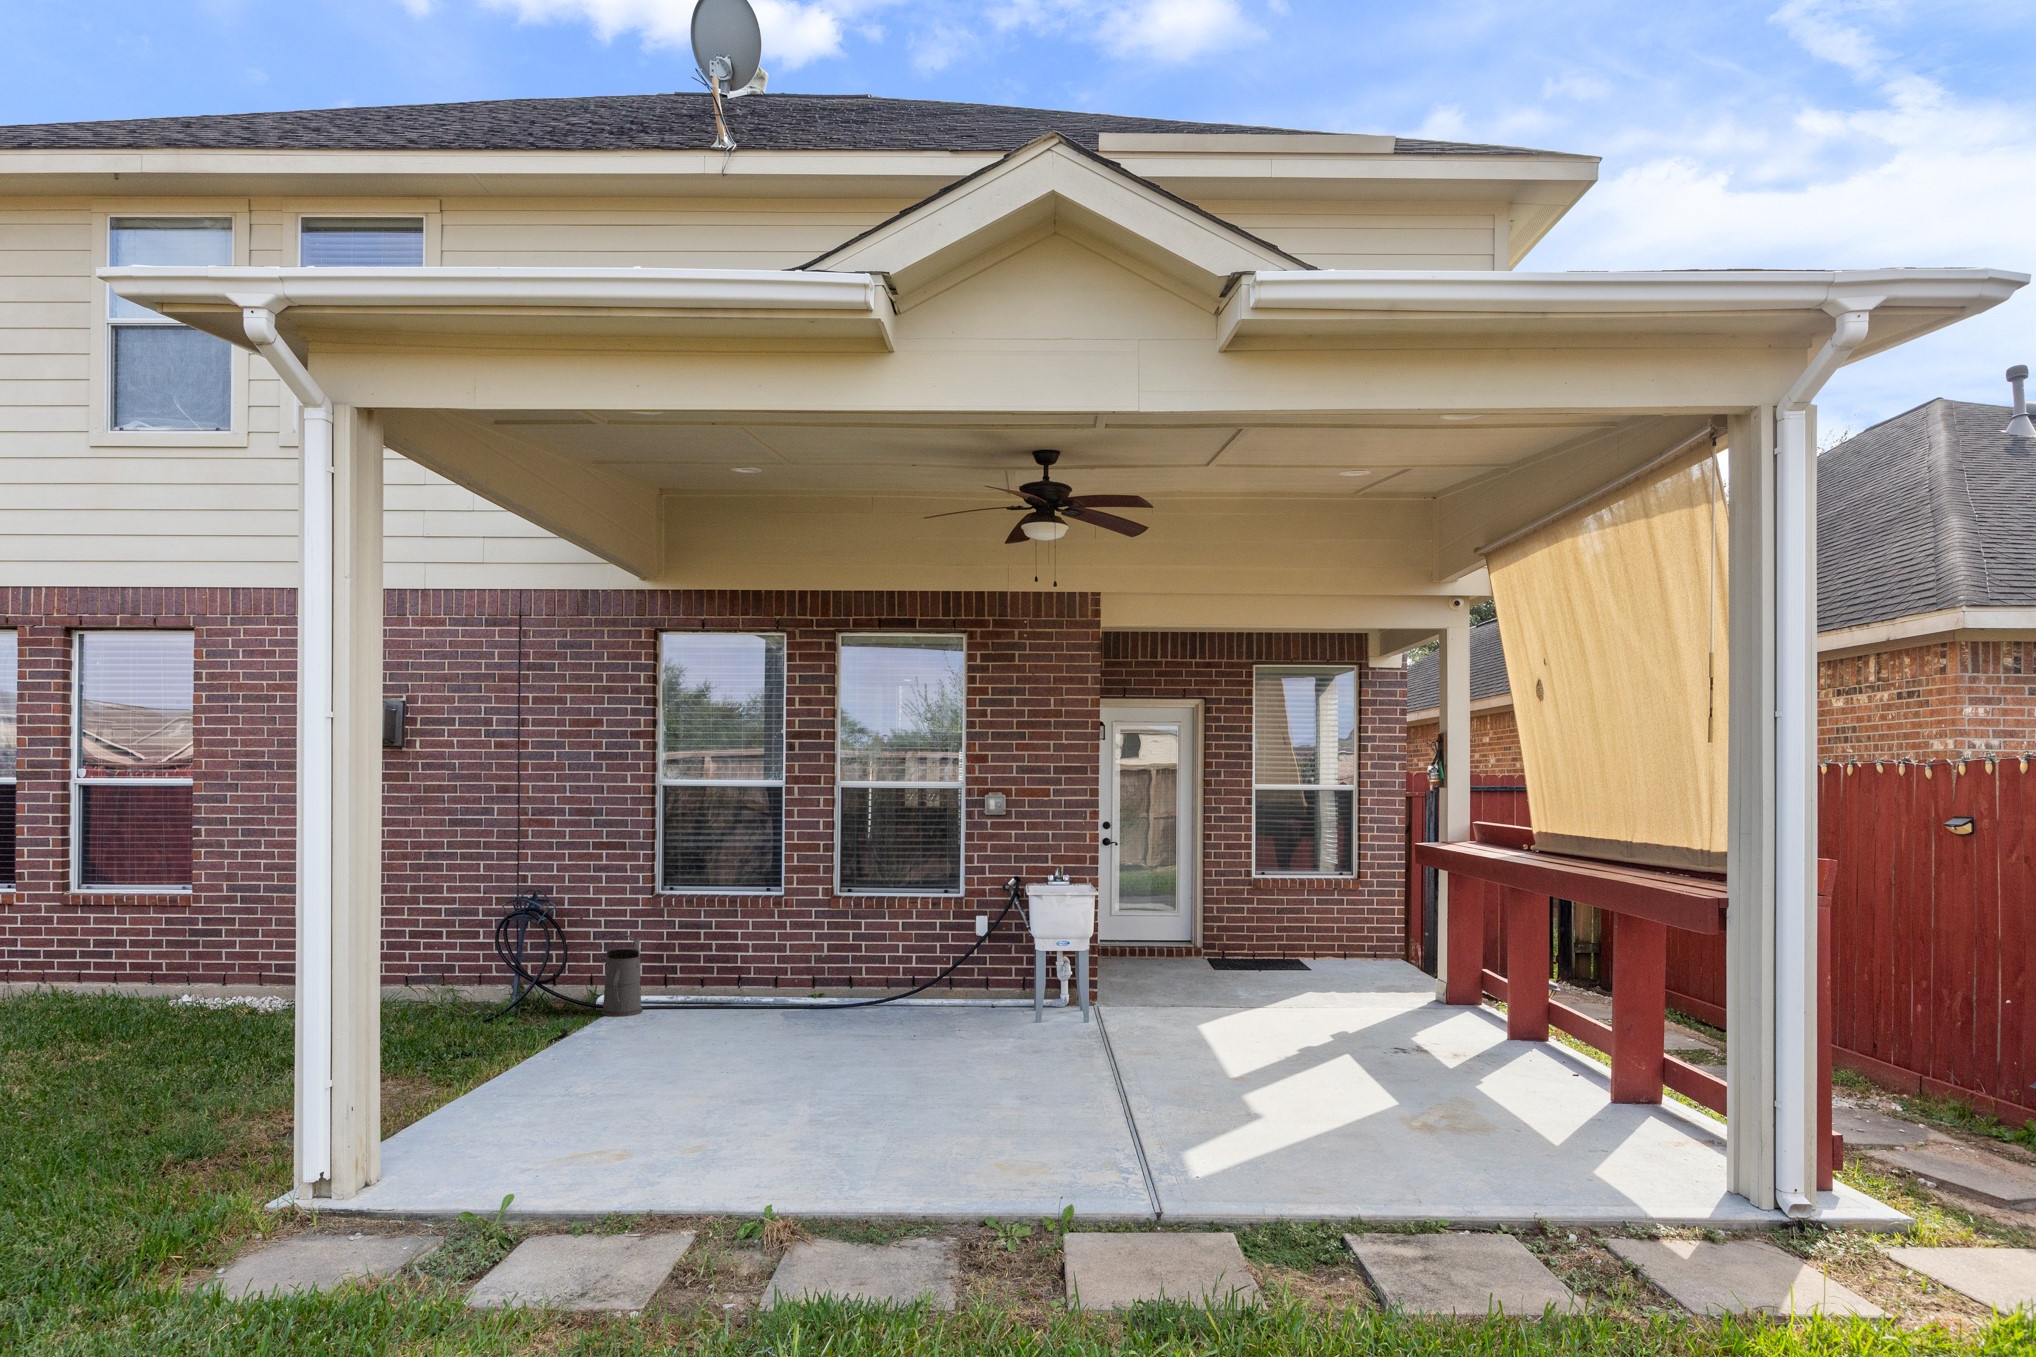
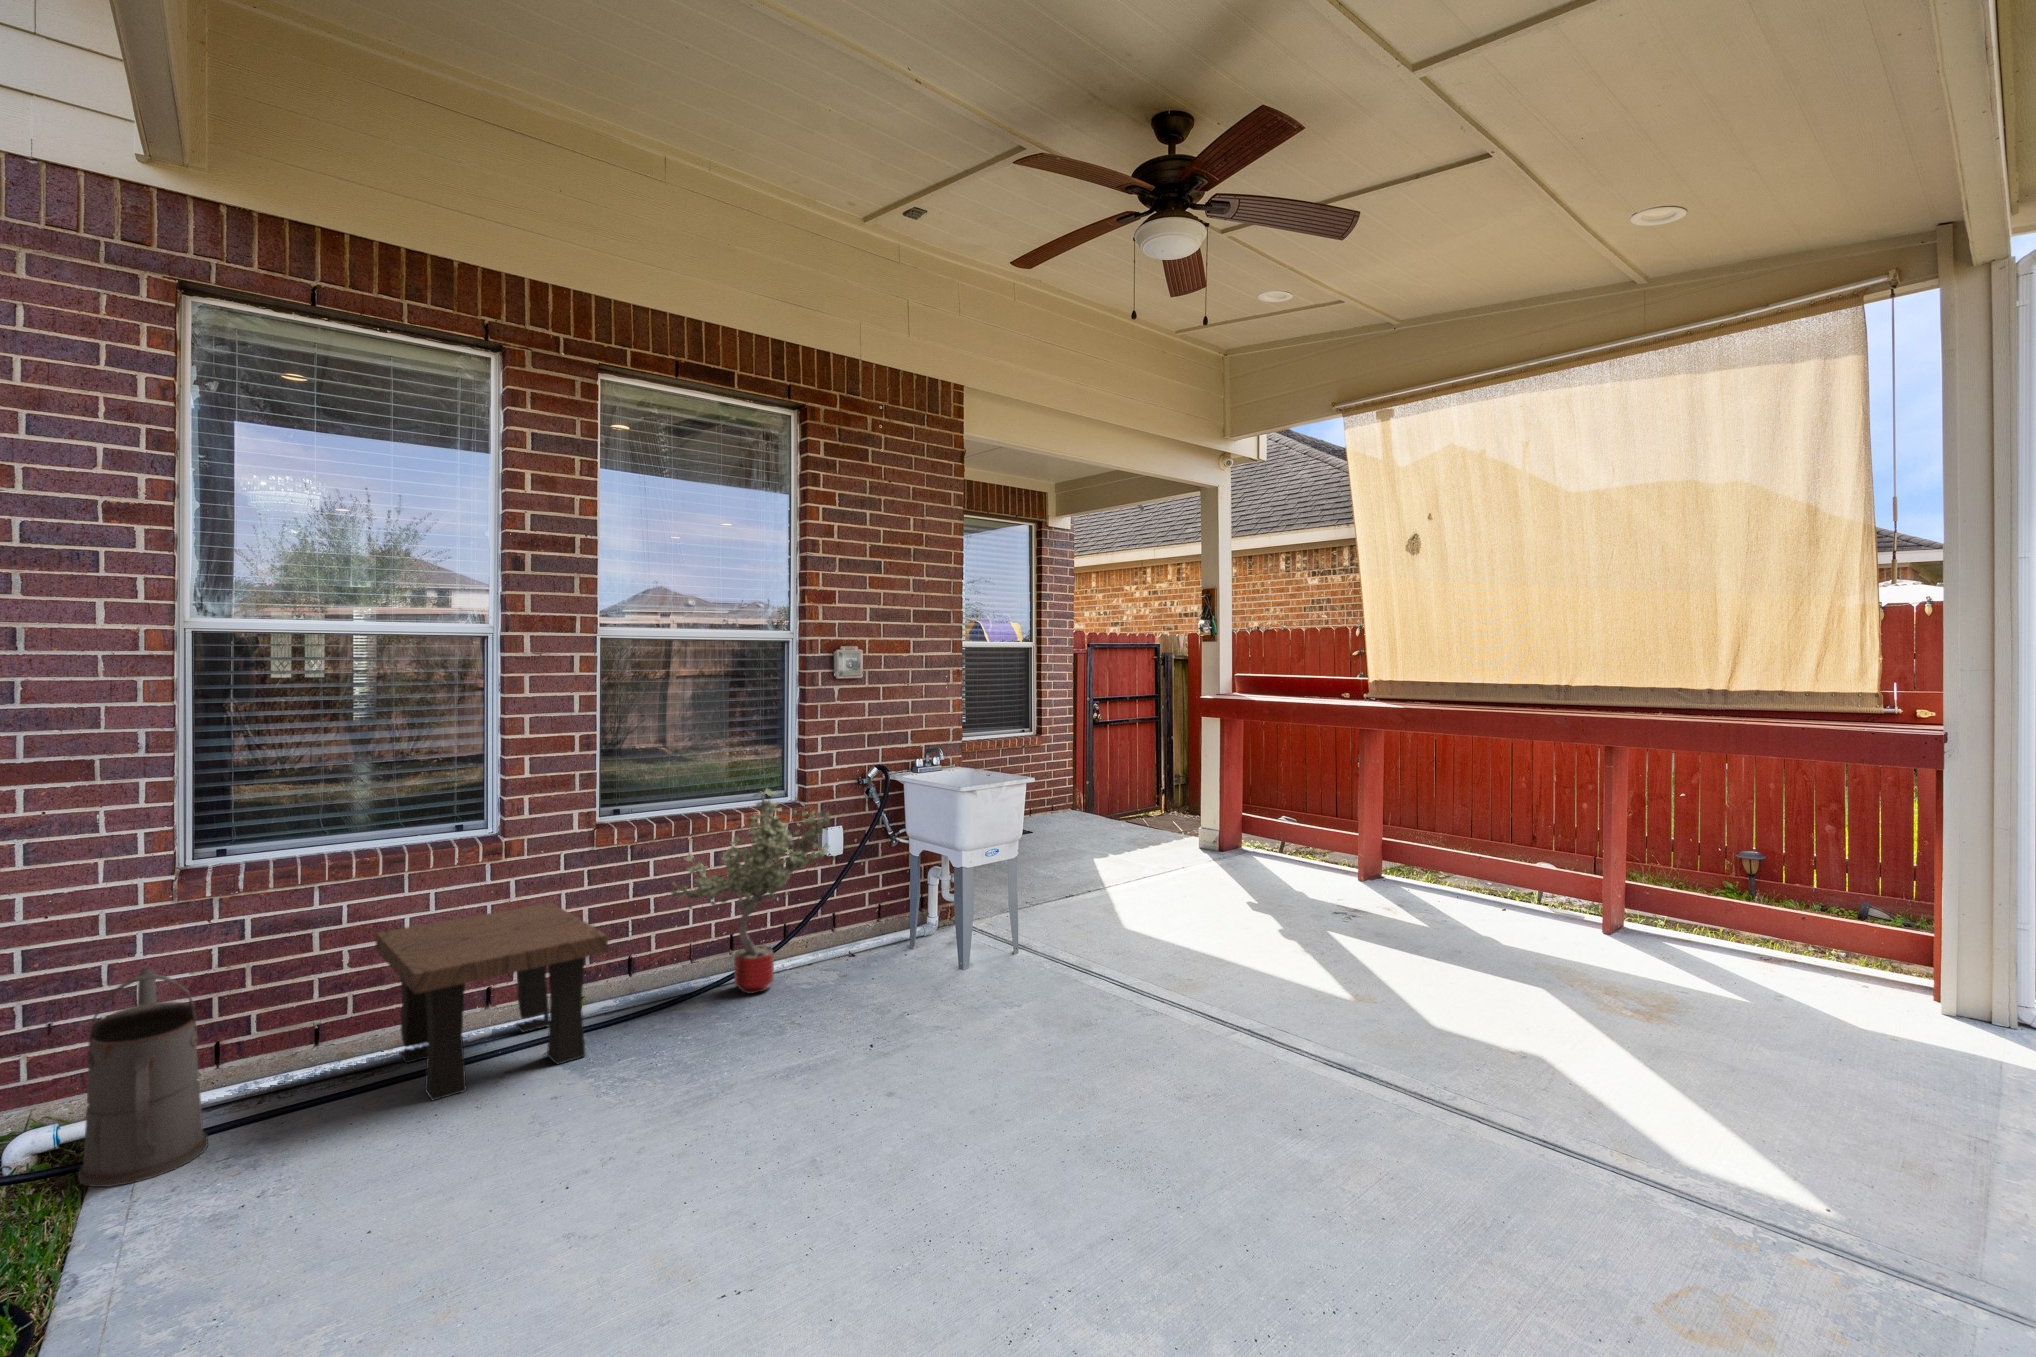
potted tree: none [854,882,955,1008] -> present [671,789,830,993]
side table: none [710,936,804,1016] -> present [375,903,608,1100]

